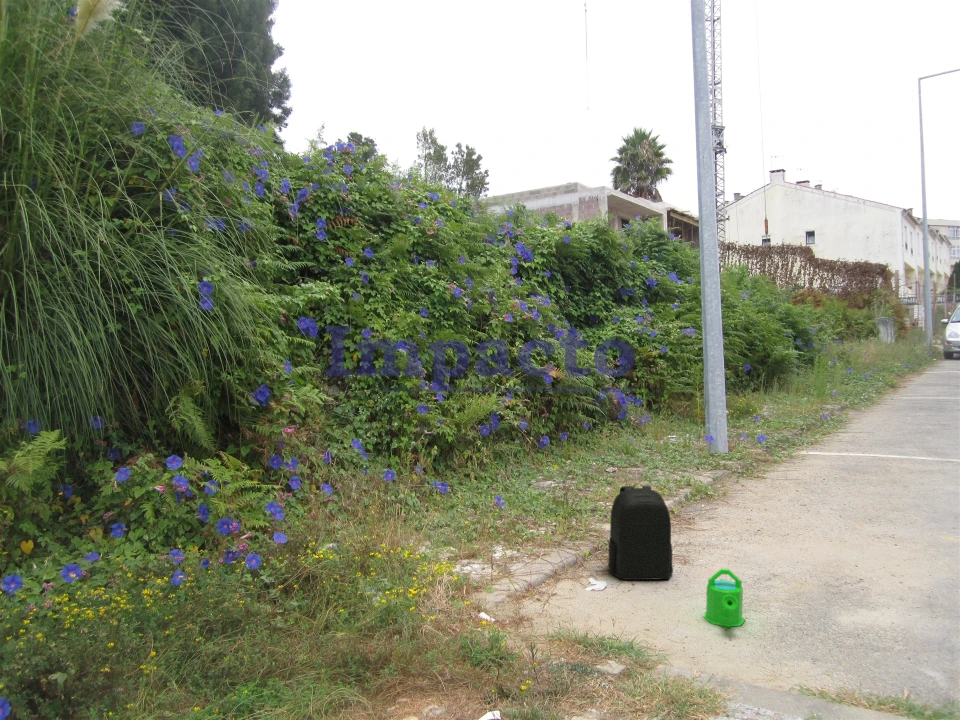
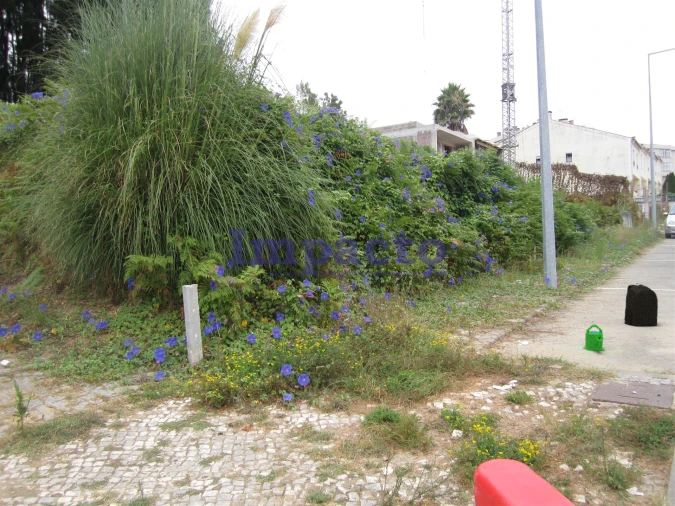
backpack: present [608,484,673,580] -> present [624,284,658,326]

